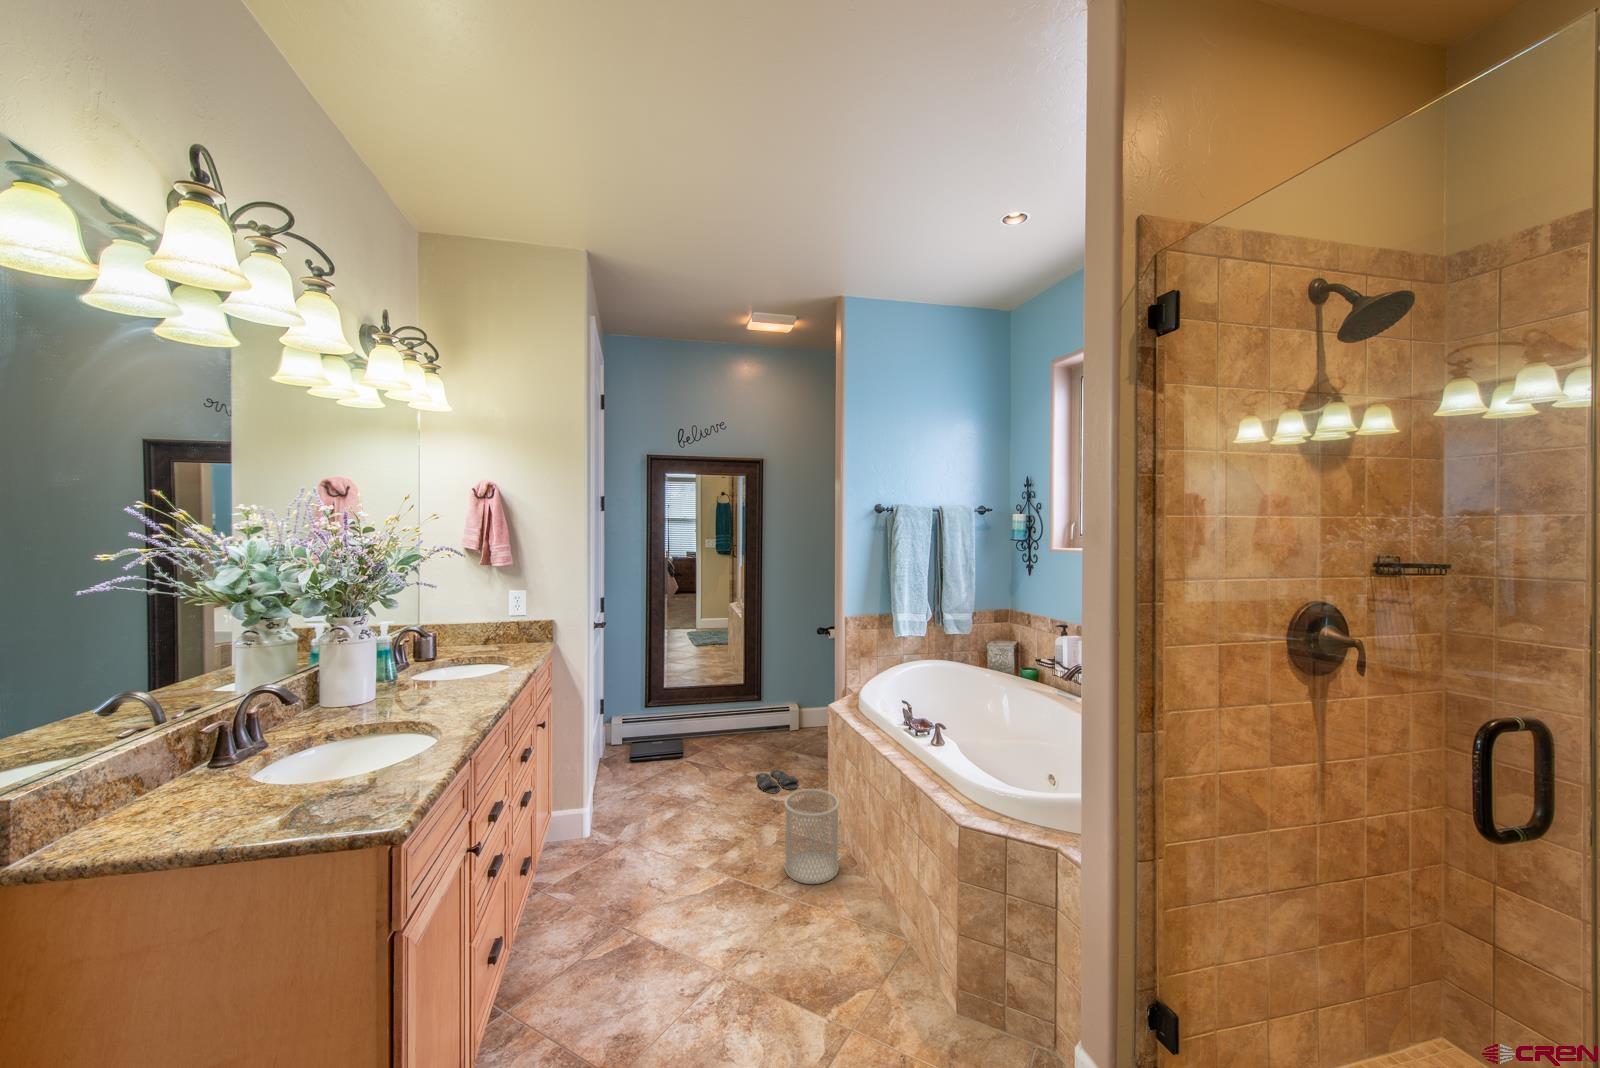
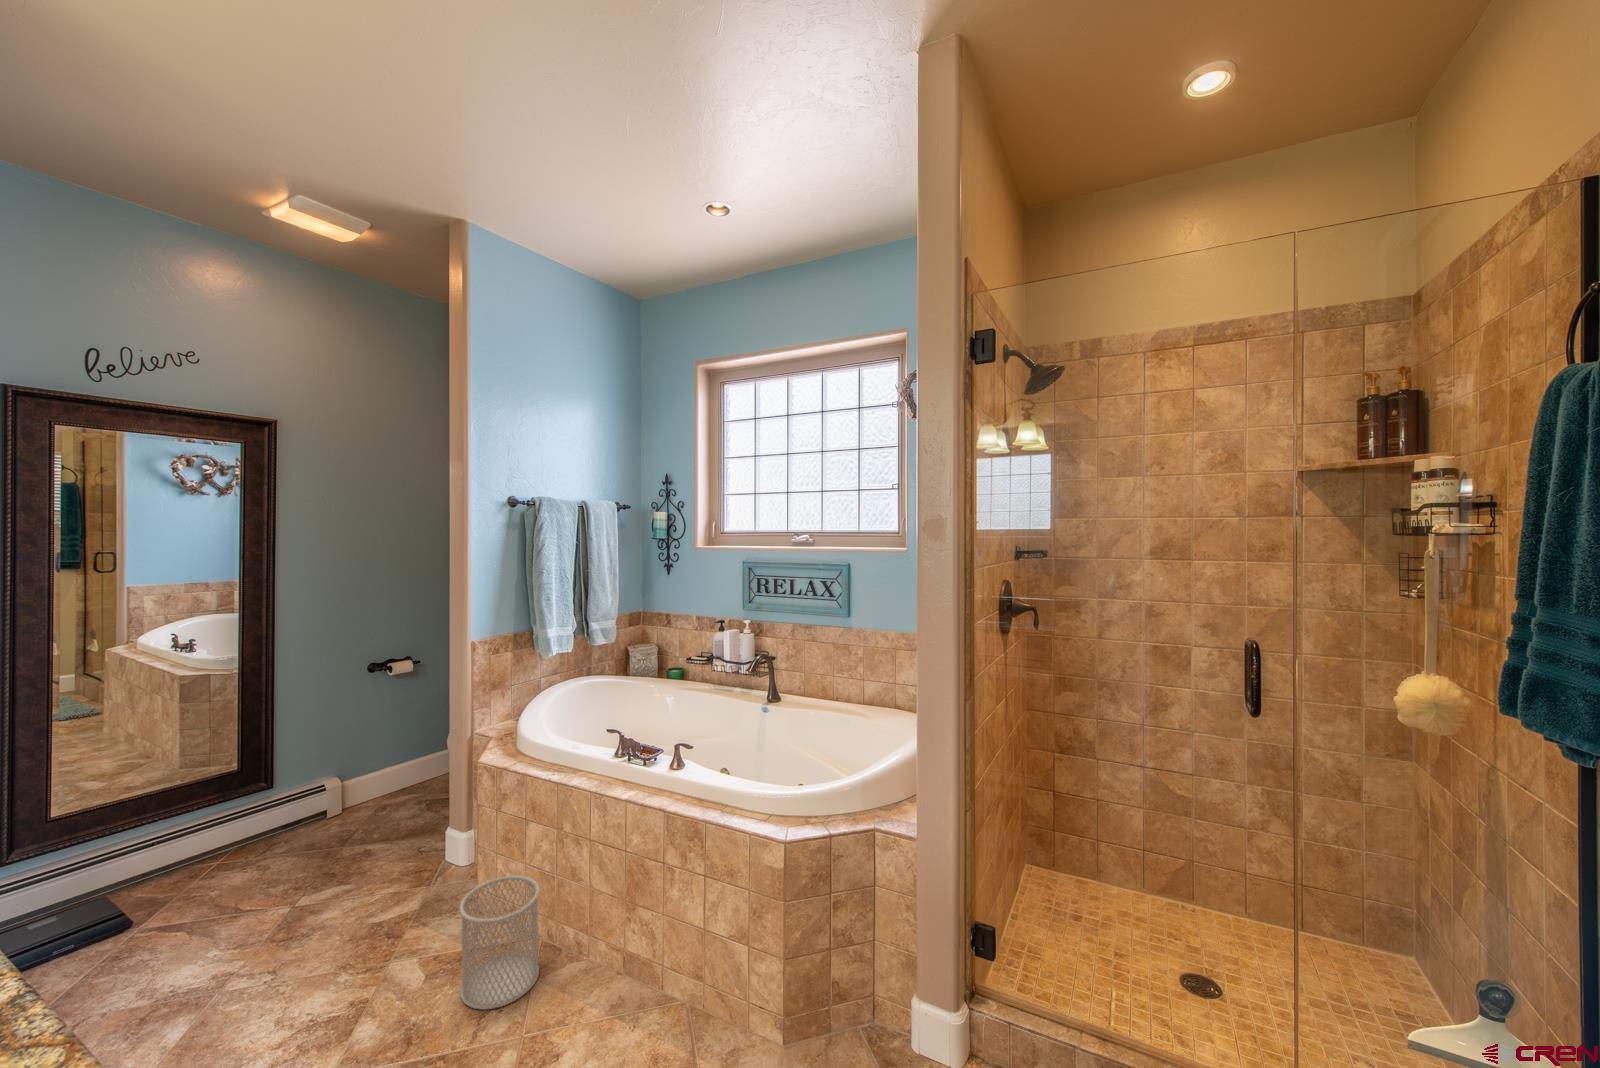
slippers: present [756,770,798,793] -> none [317,879,401,920]

